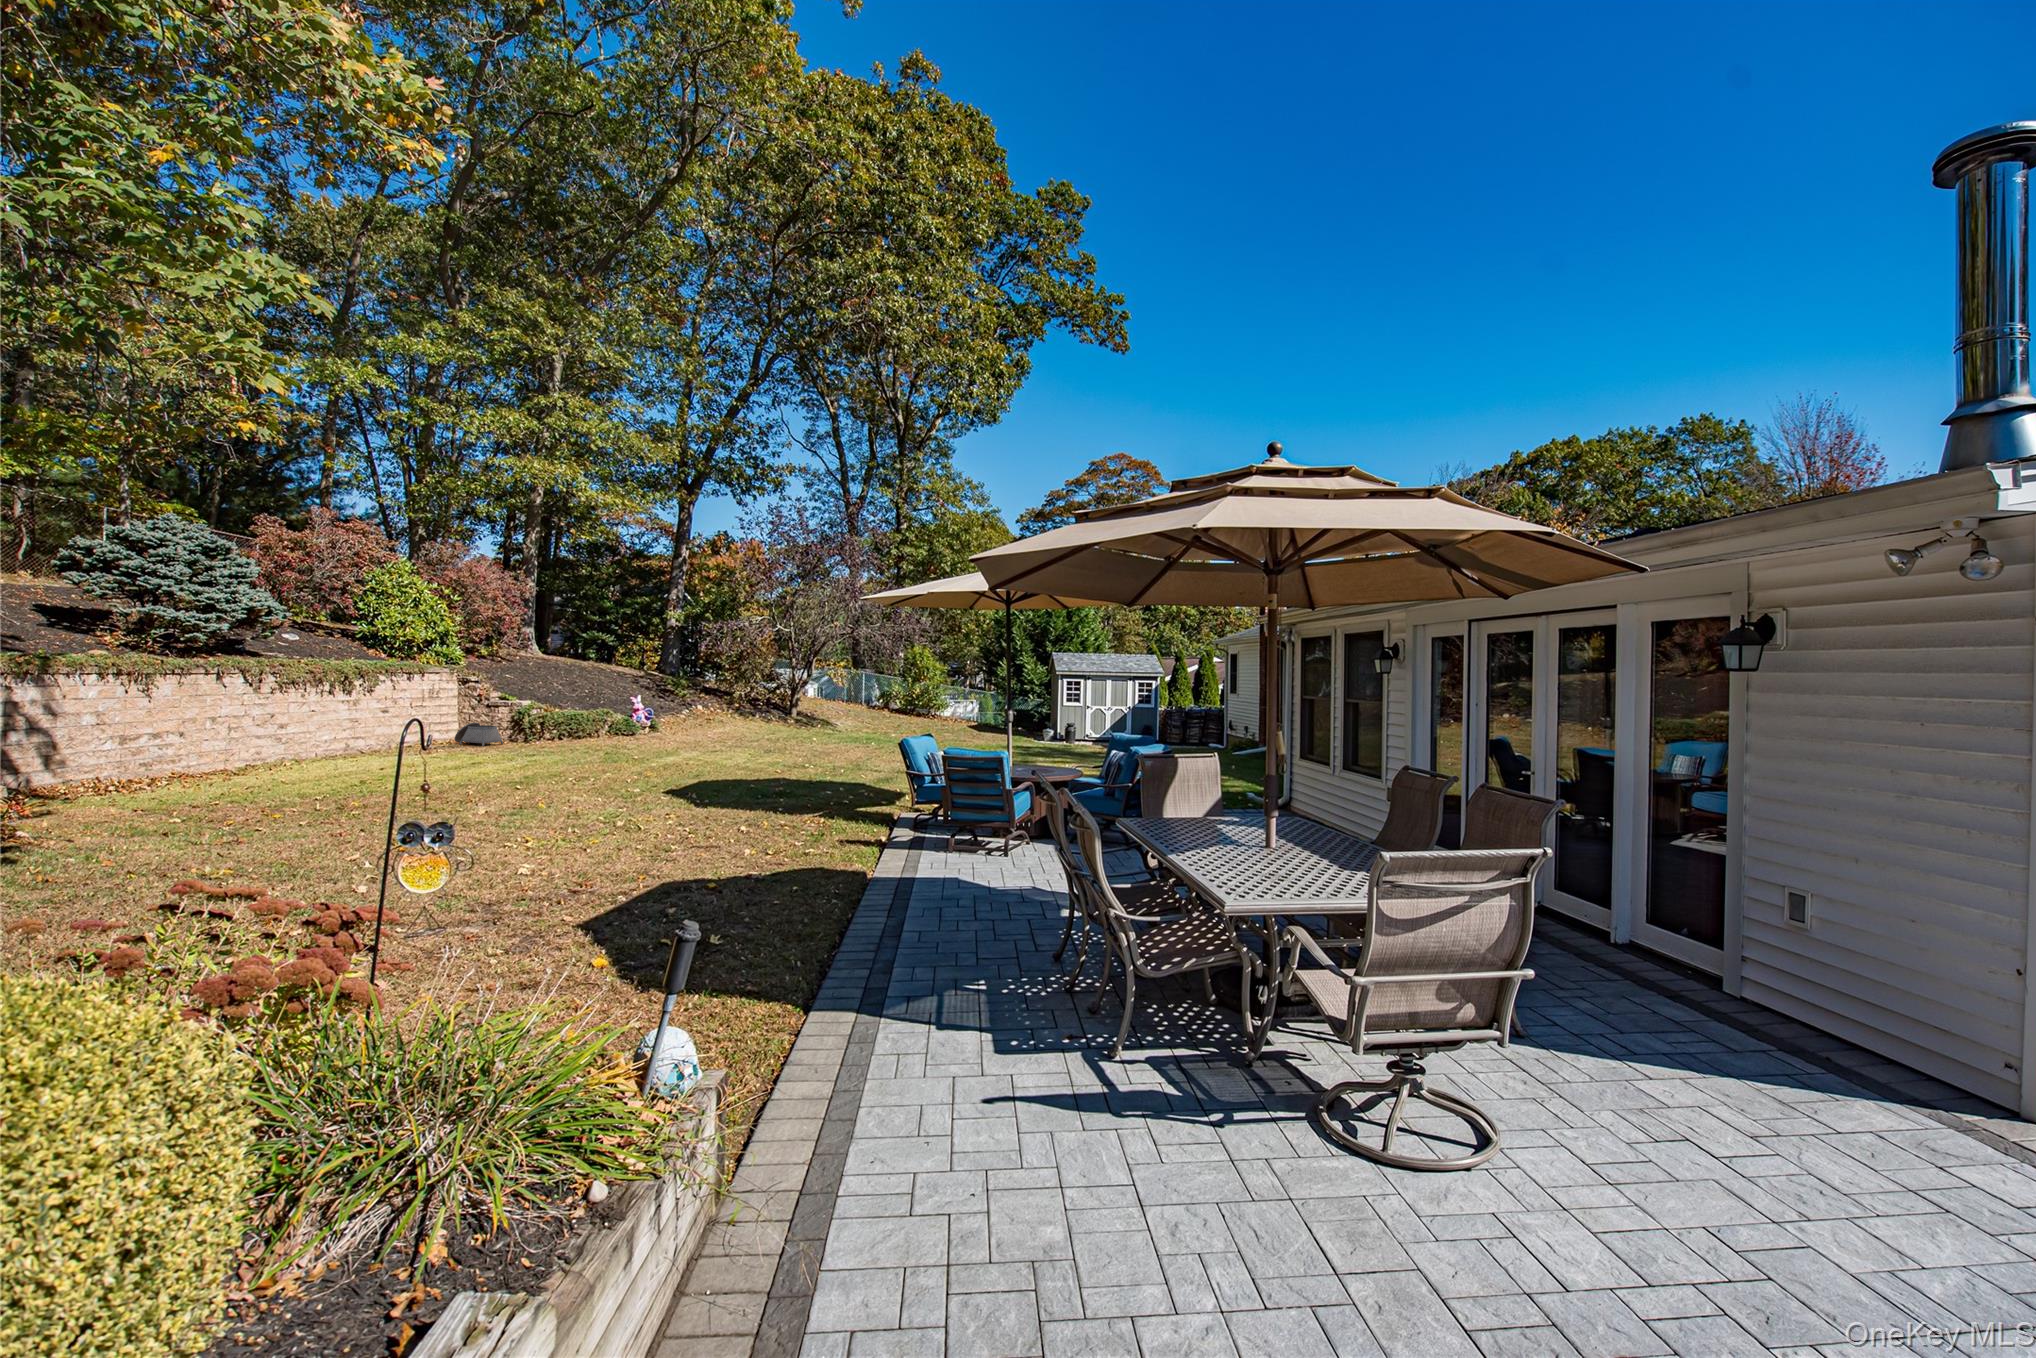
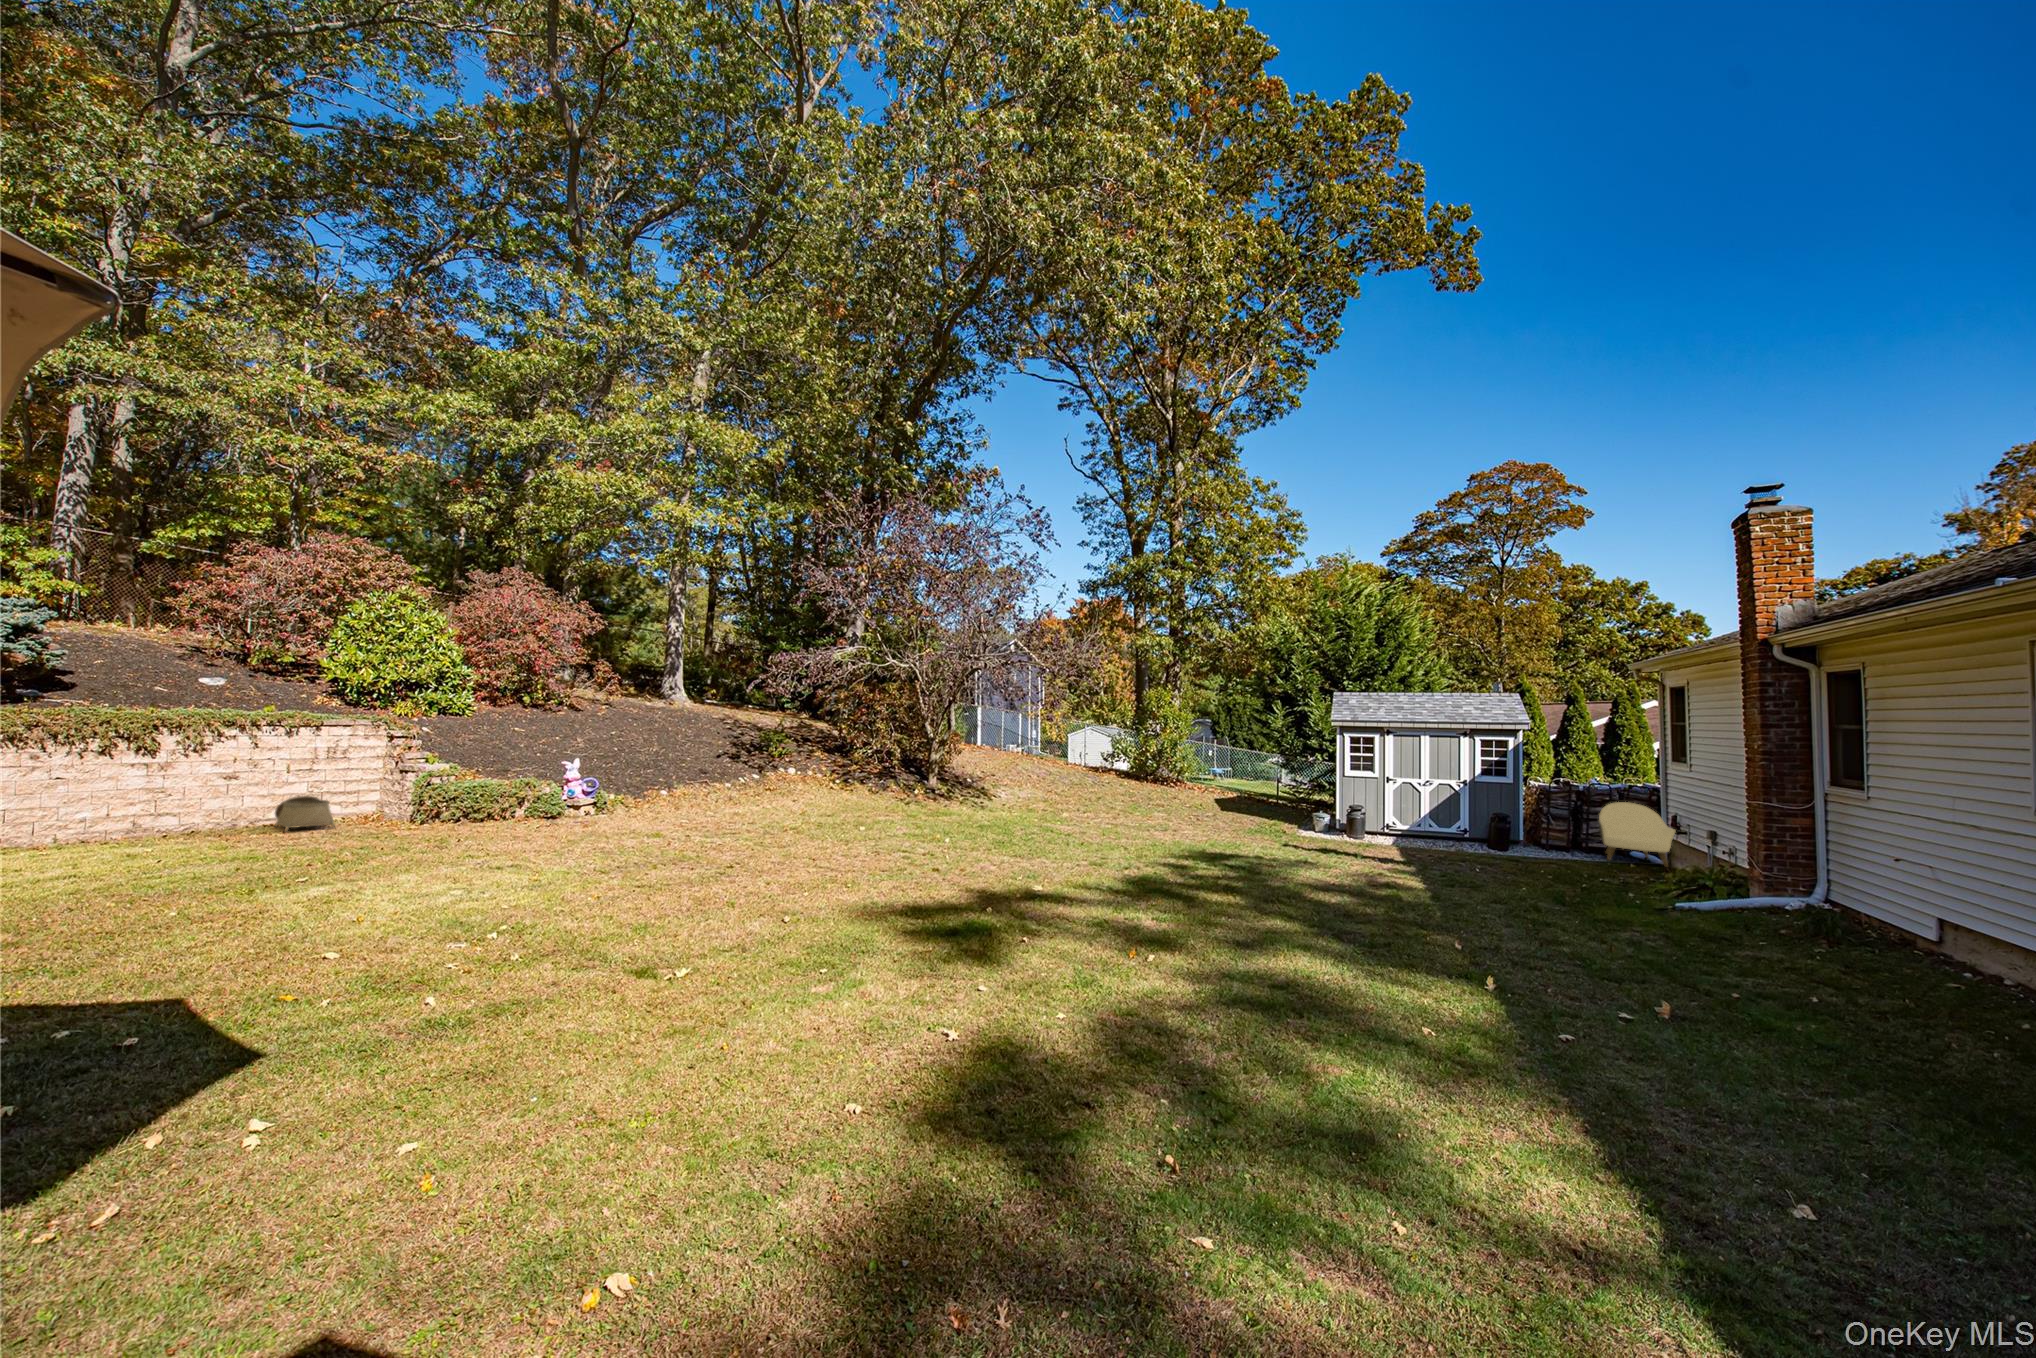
armchair: none [1200,715,1234,748] -> present [1599,802,1676,867]

